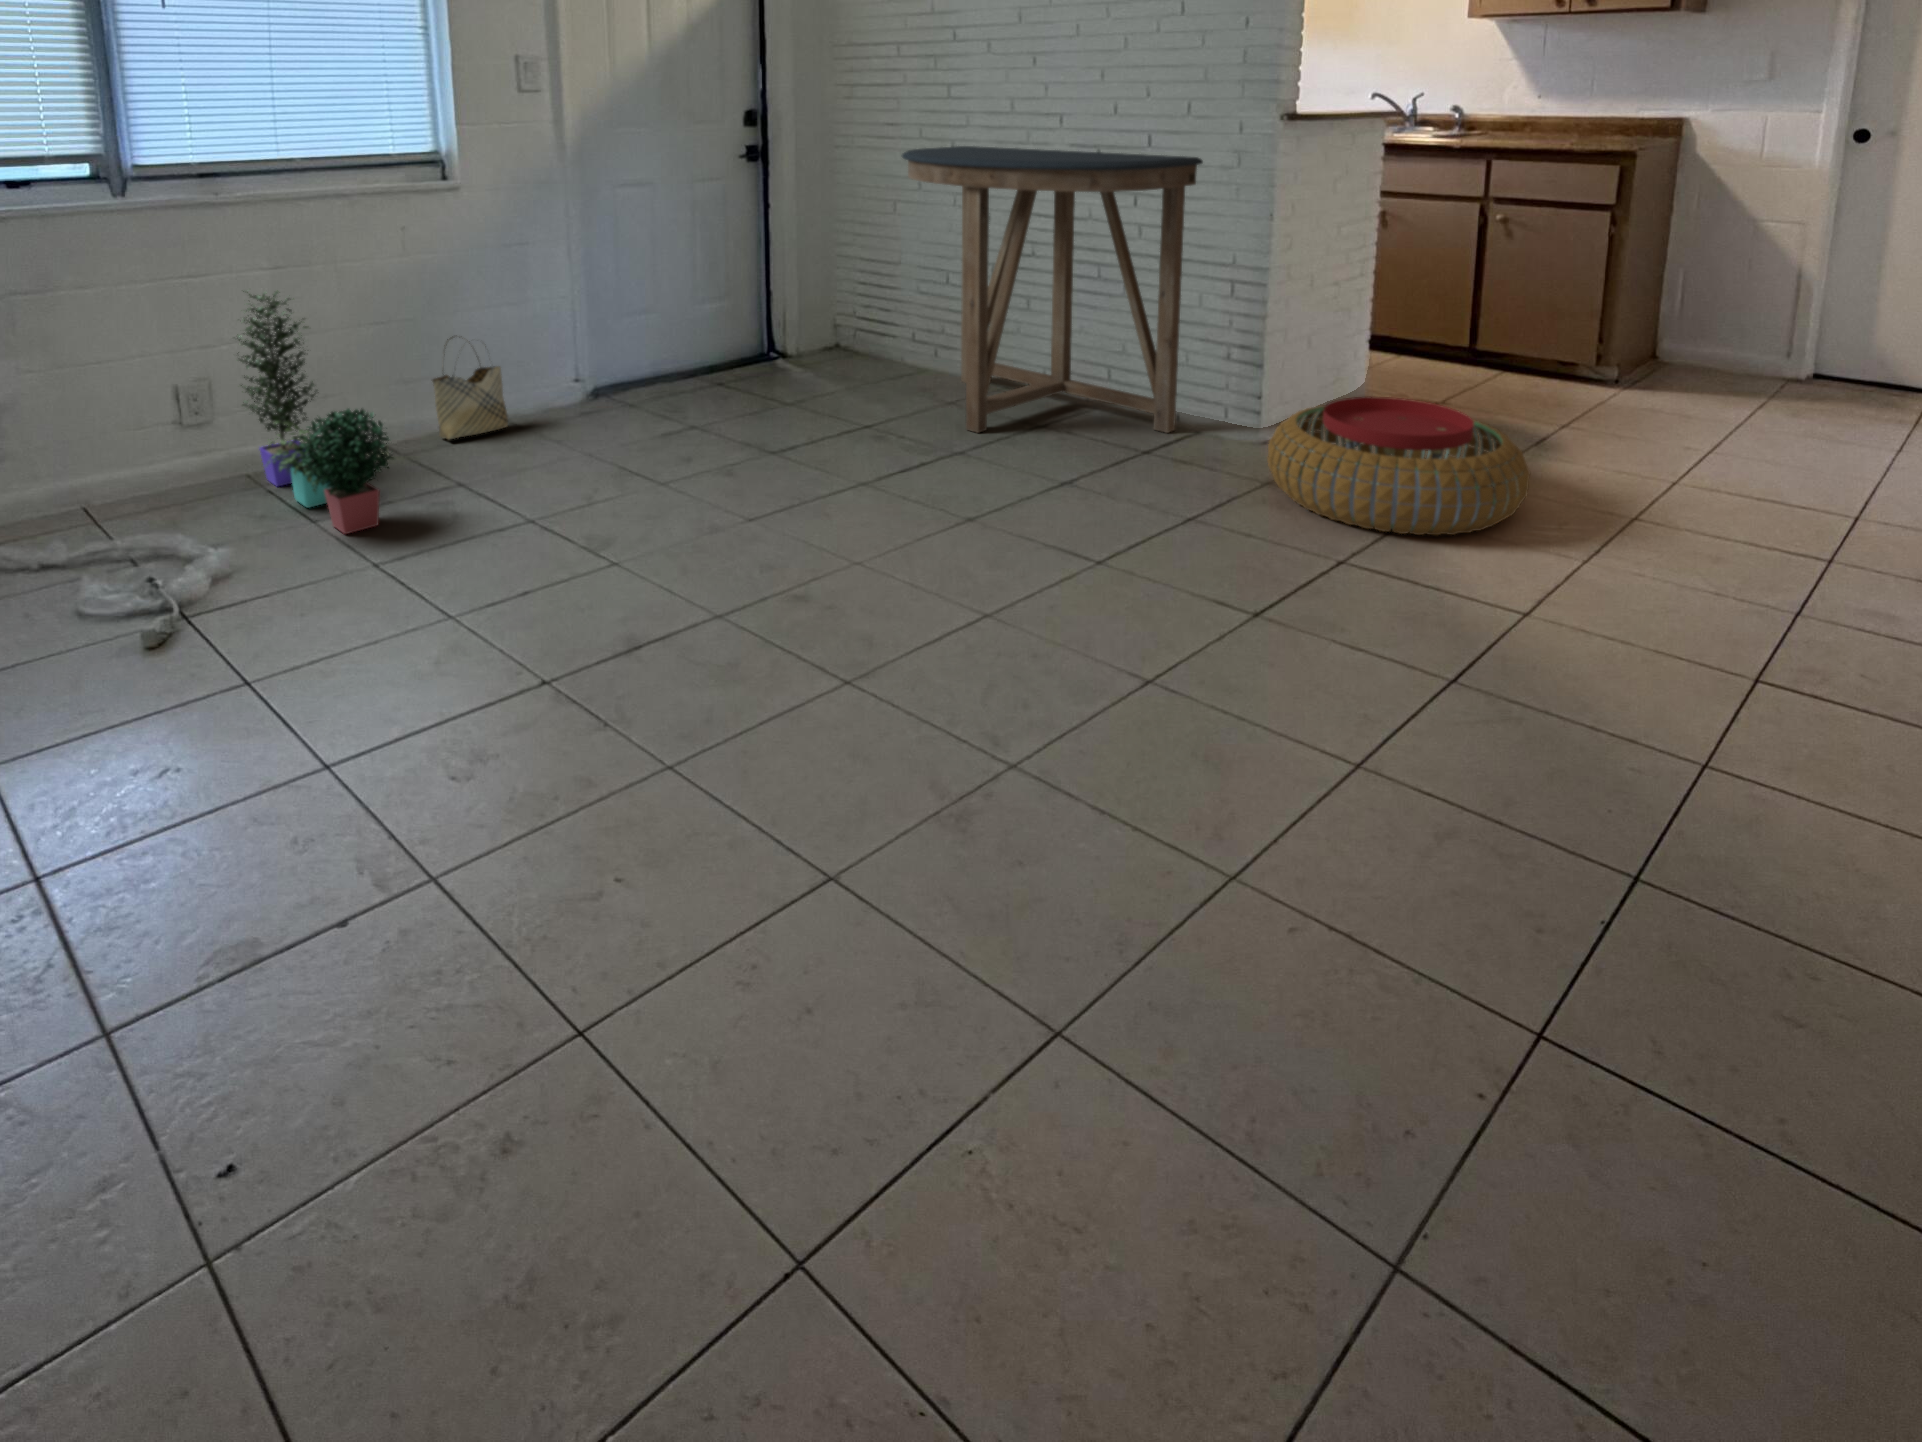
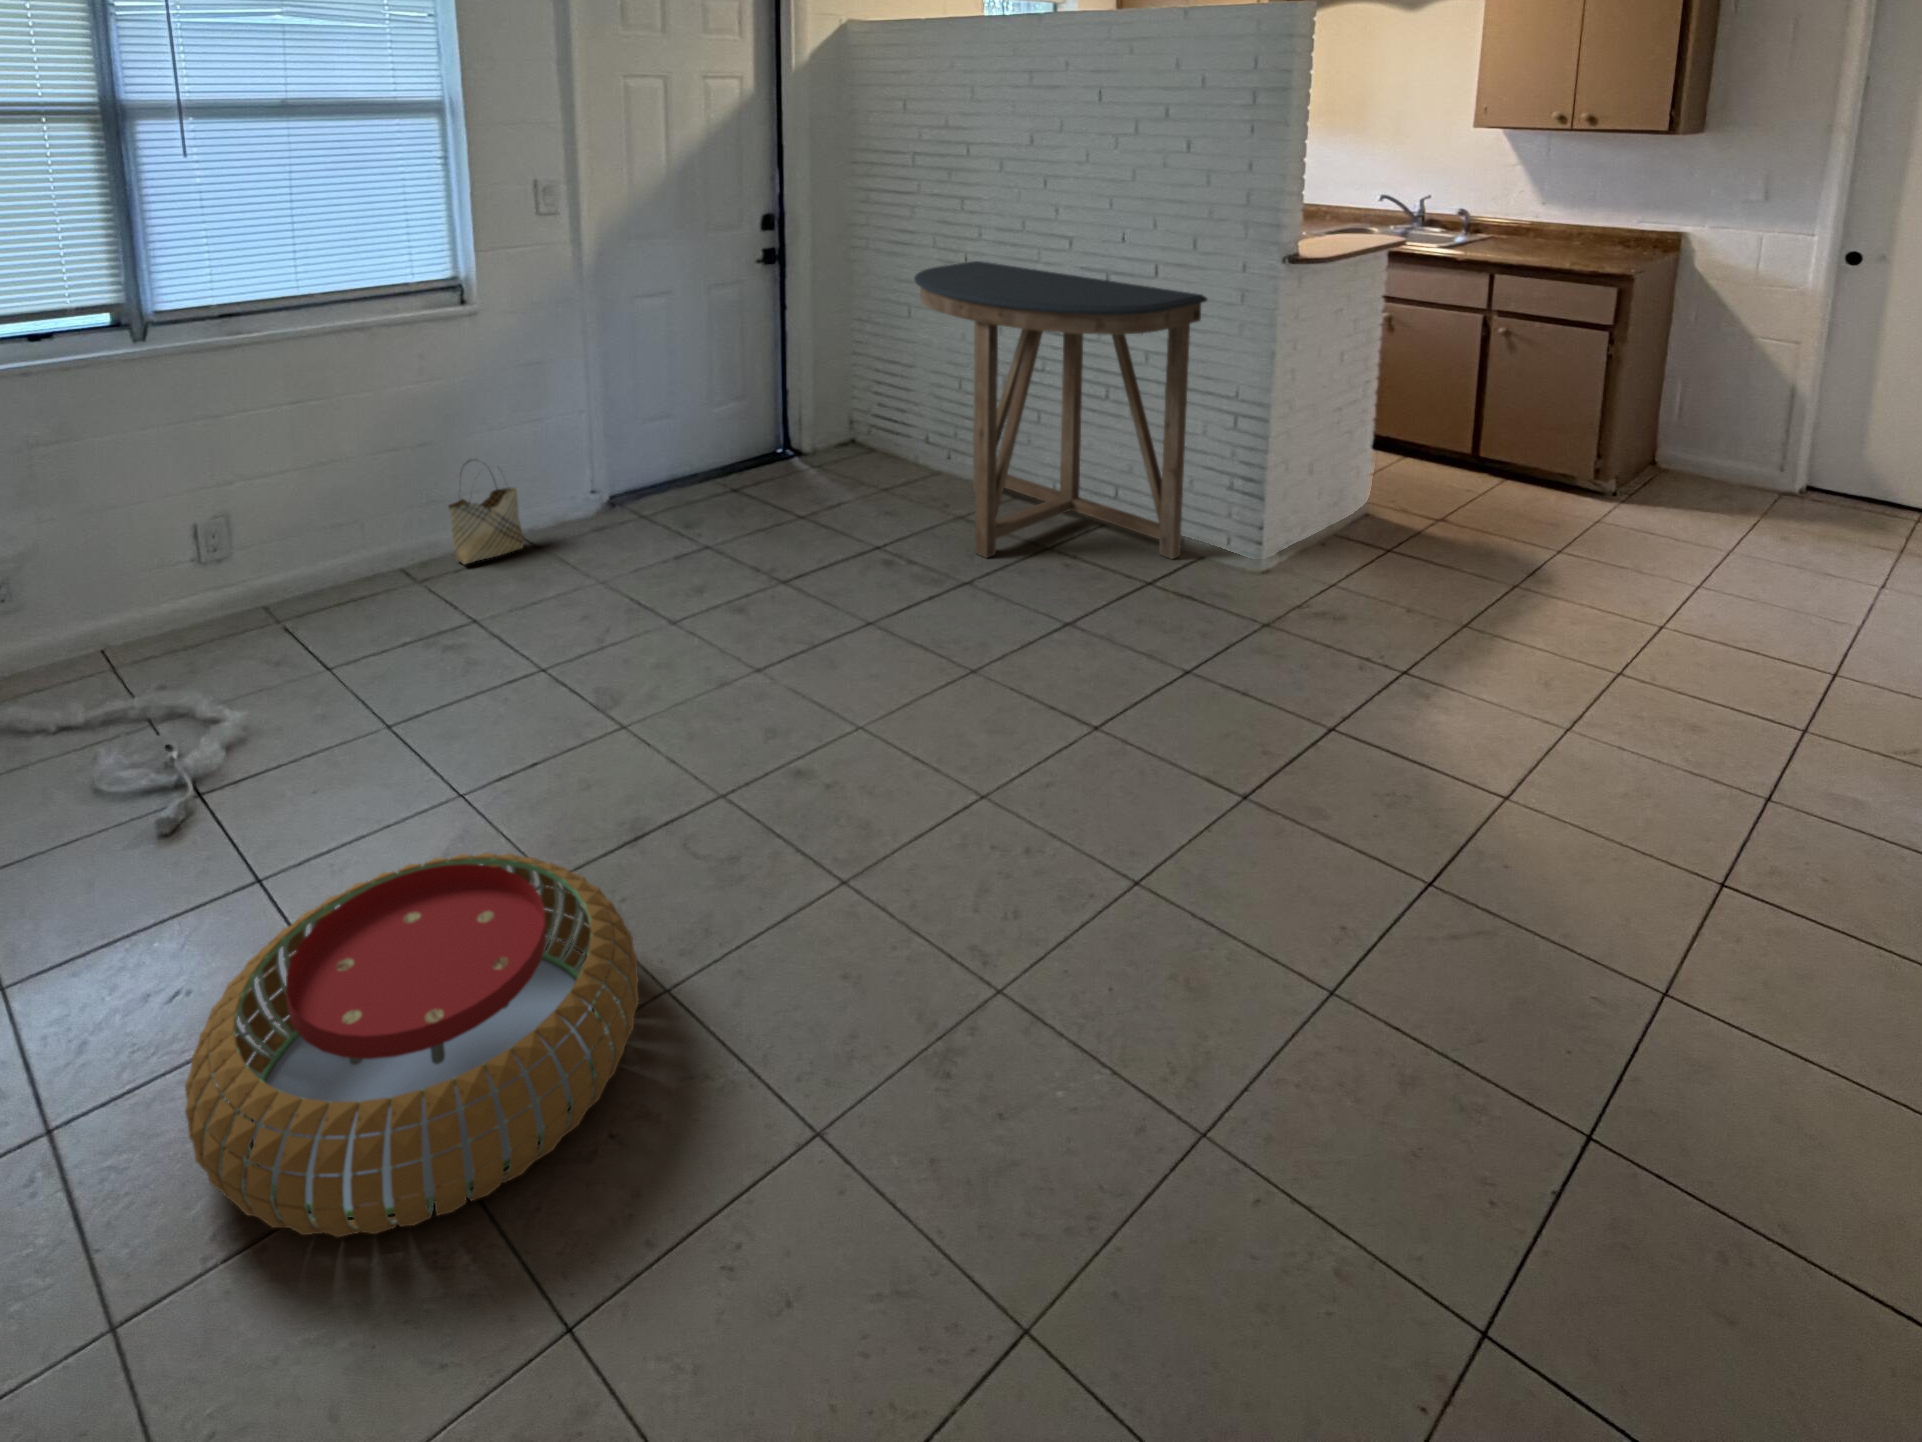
potted plant: present [237,291,394,534] -> none [248,430,410,687]
pouf: present [1267,397,1530,535] -> present [185,853,639,1237]

